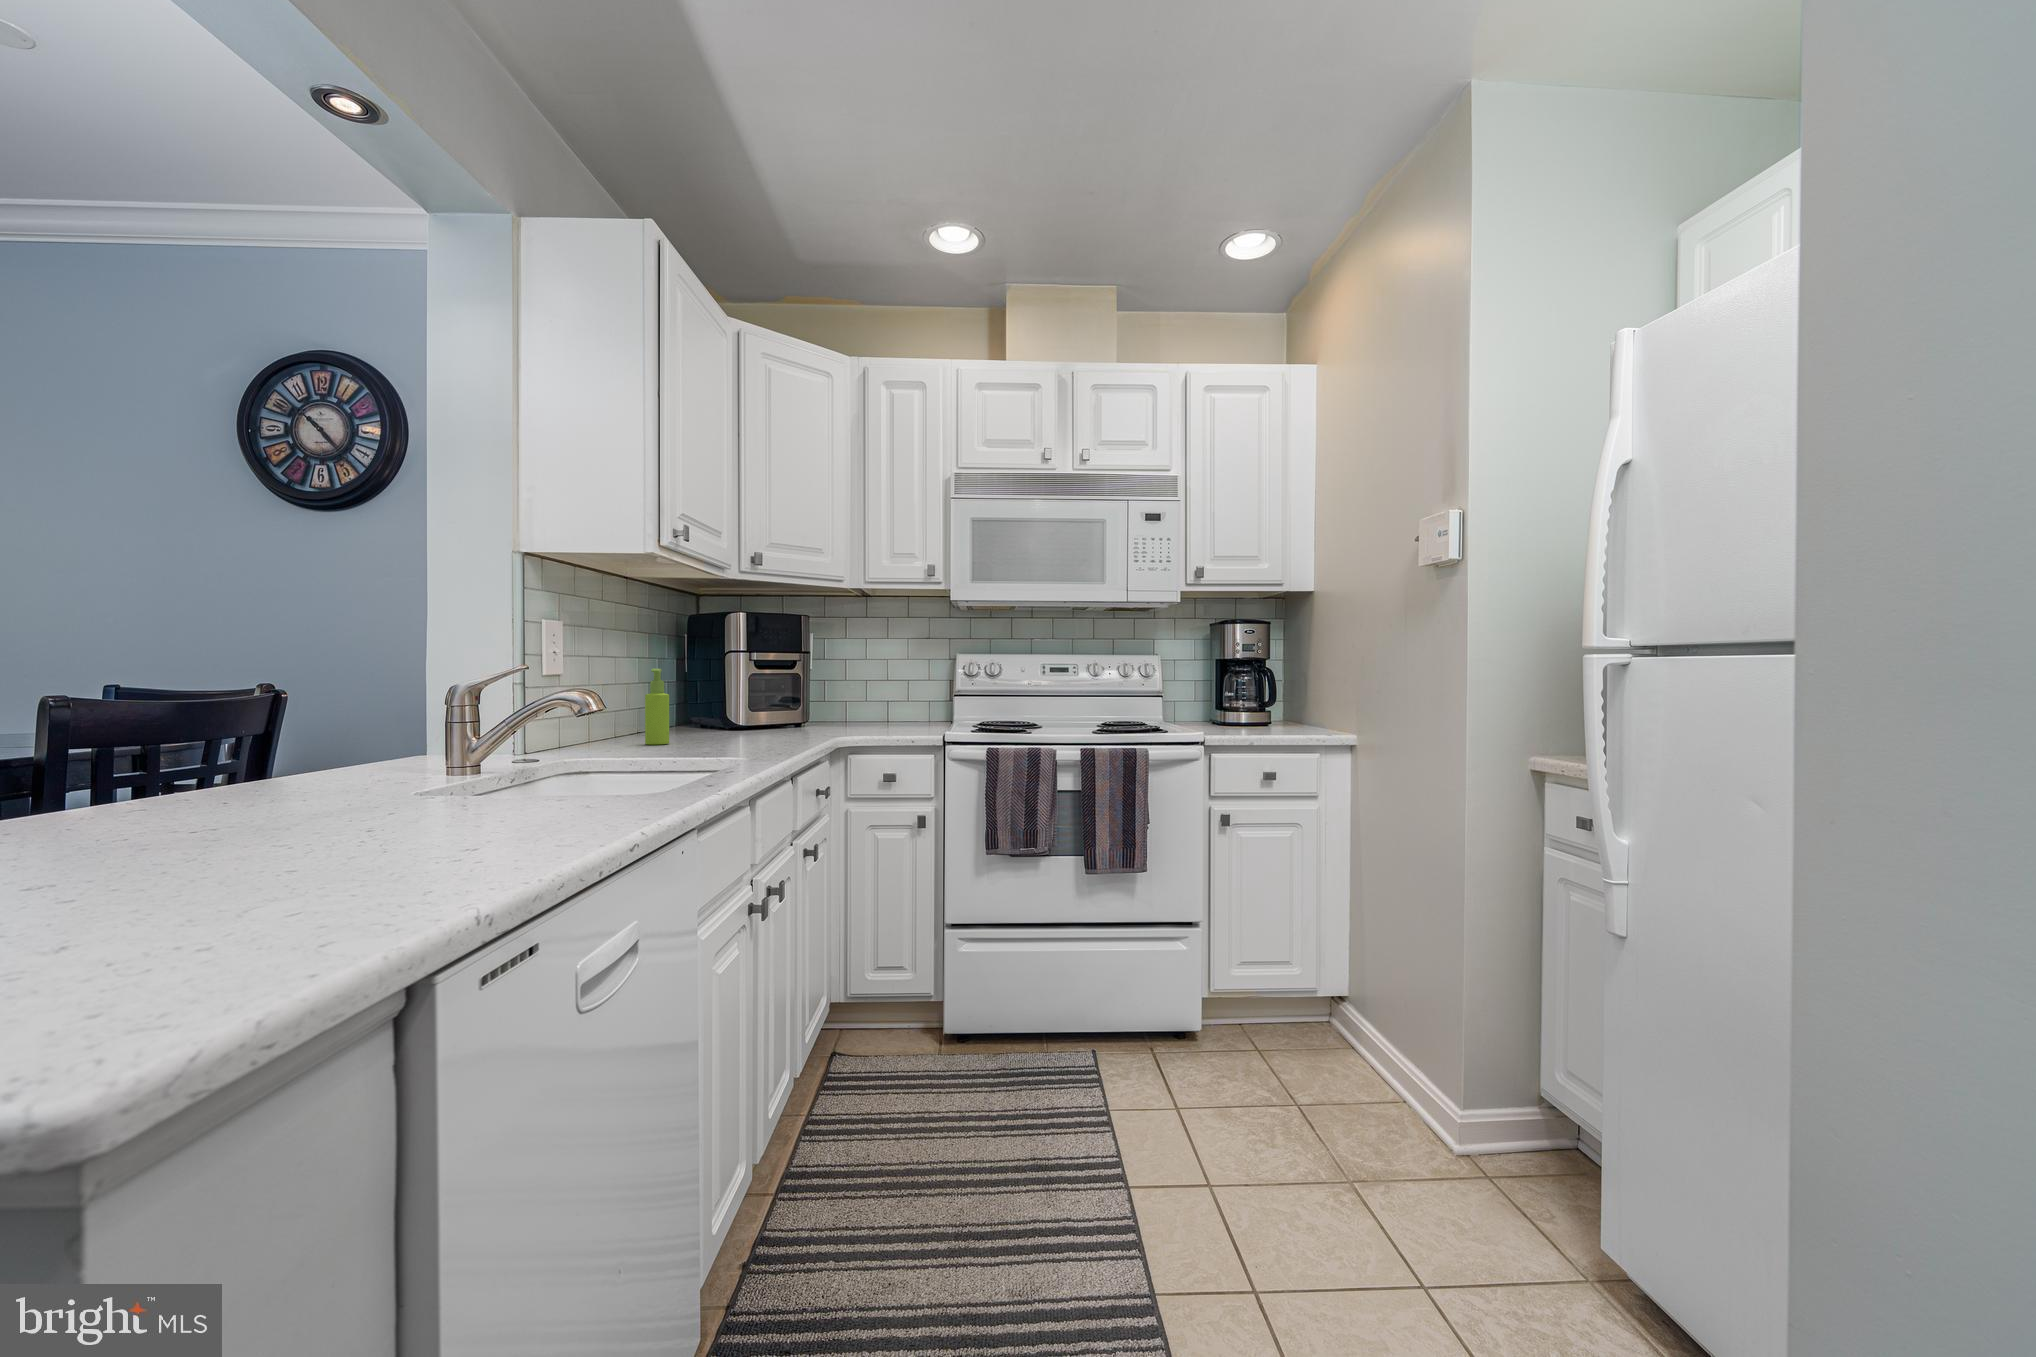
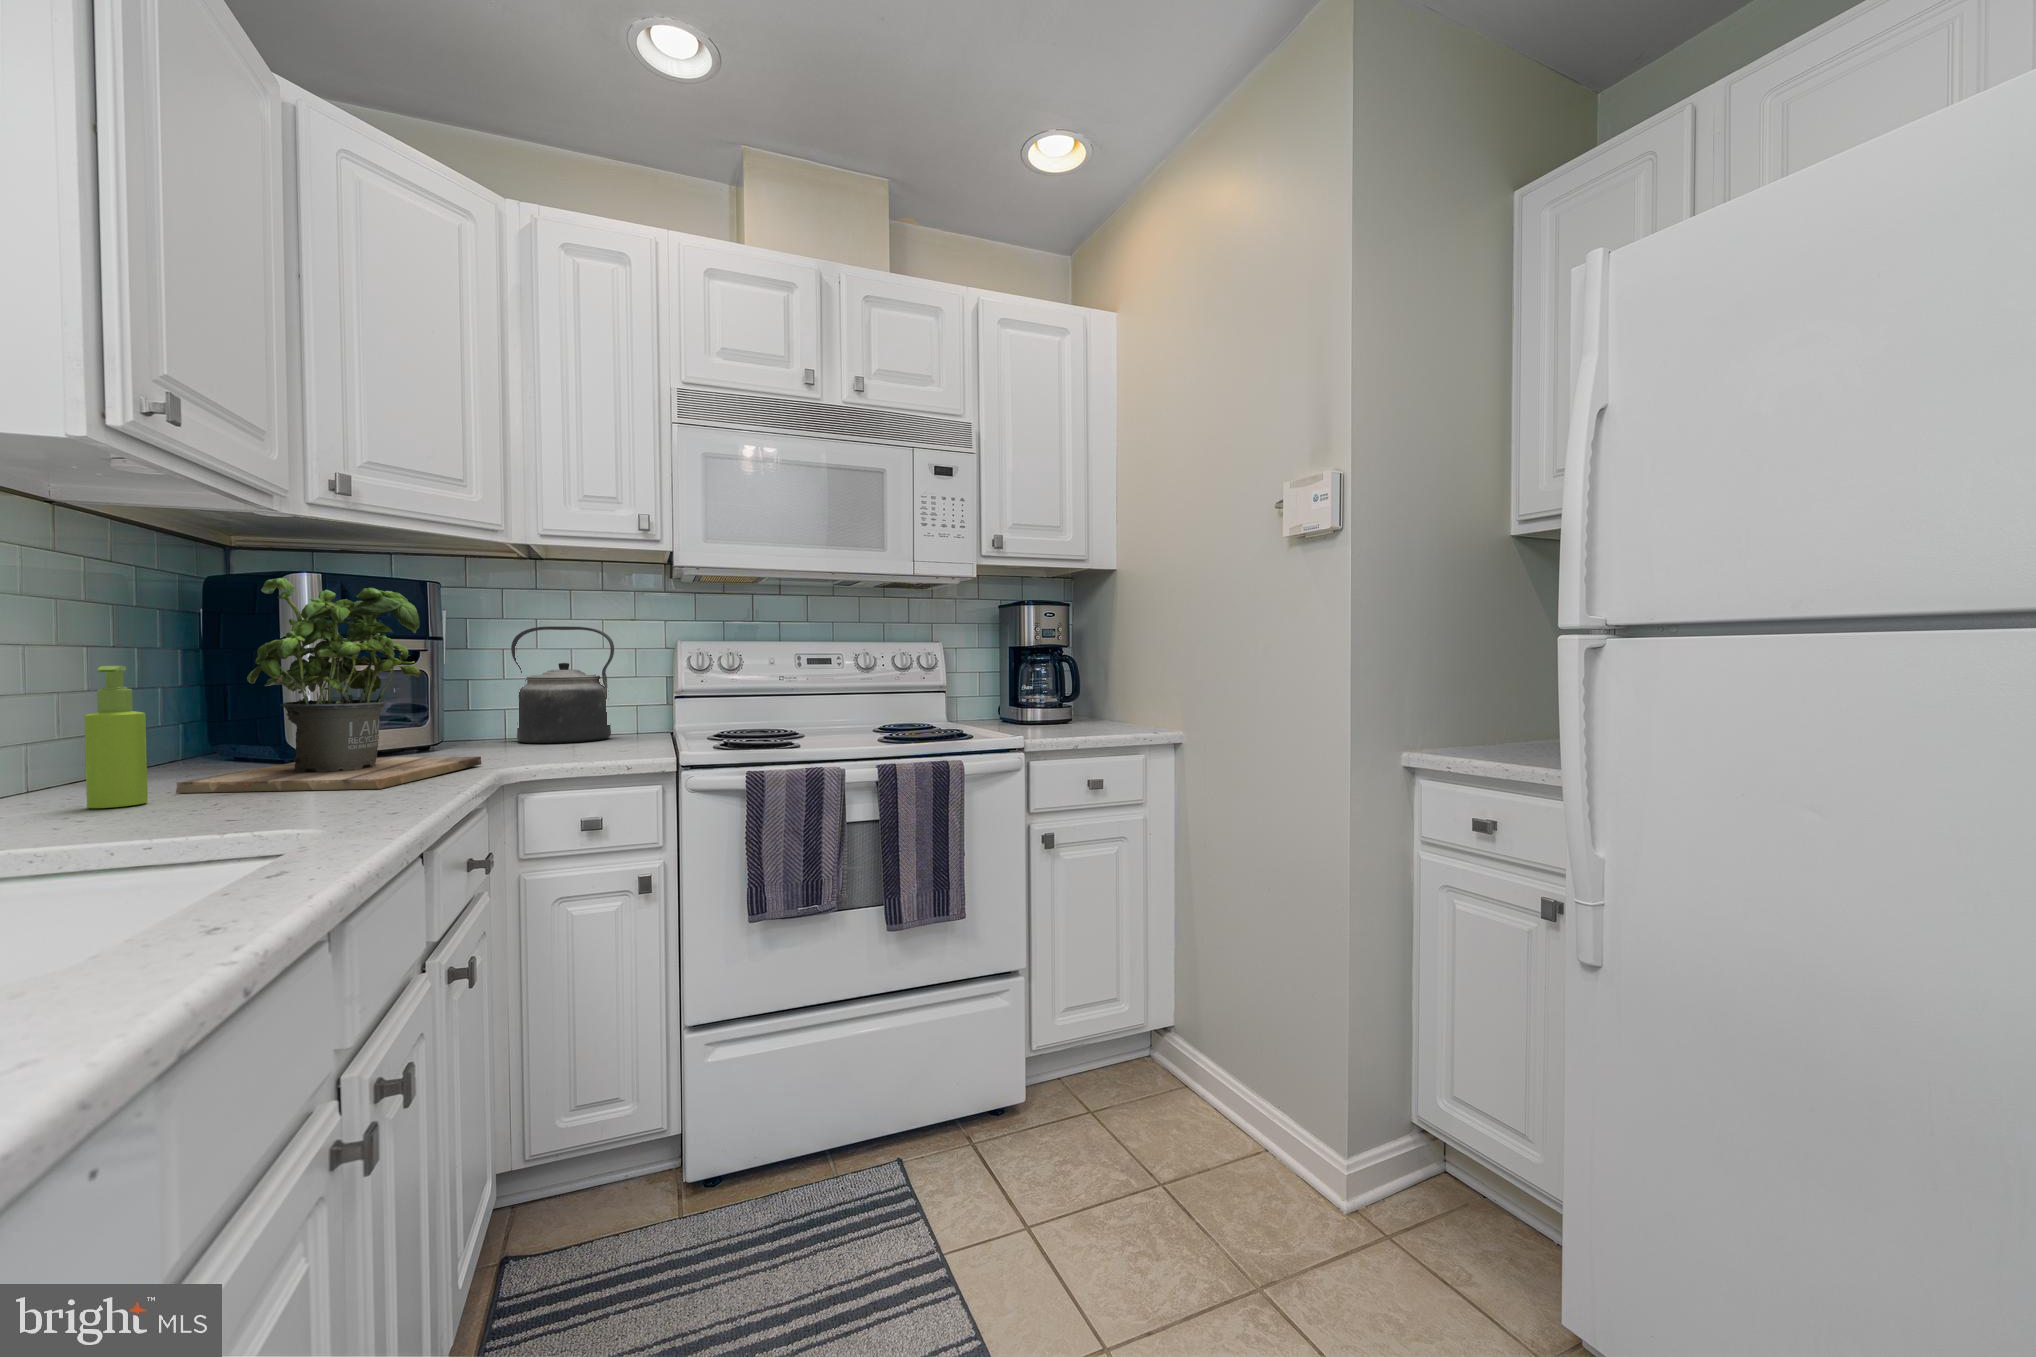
potted plant: none [680,618,828,743] -> present [176,578,482,793]
kettle: none [840,644,915,726] -> present [511,626,614,743]

